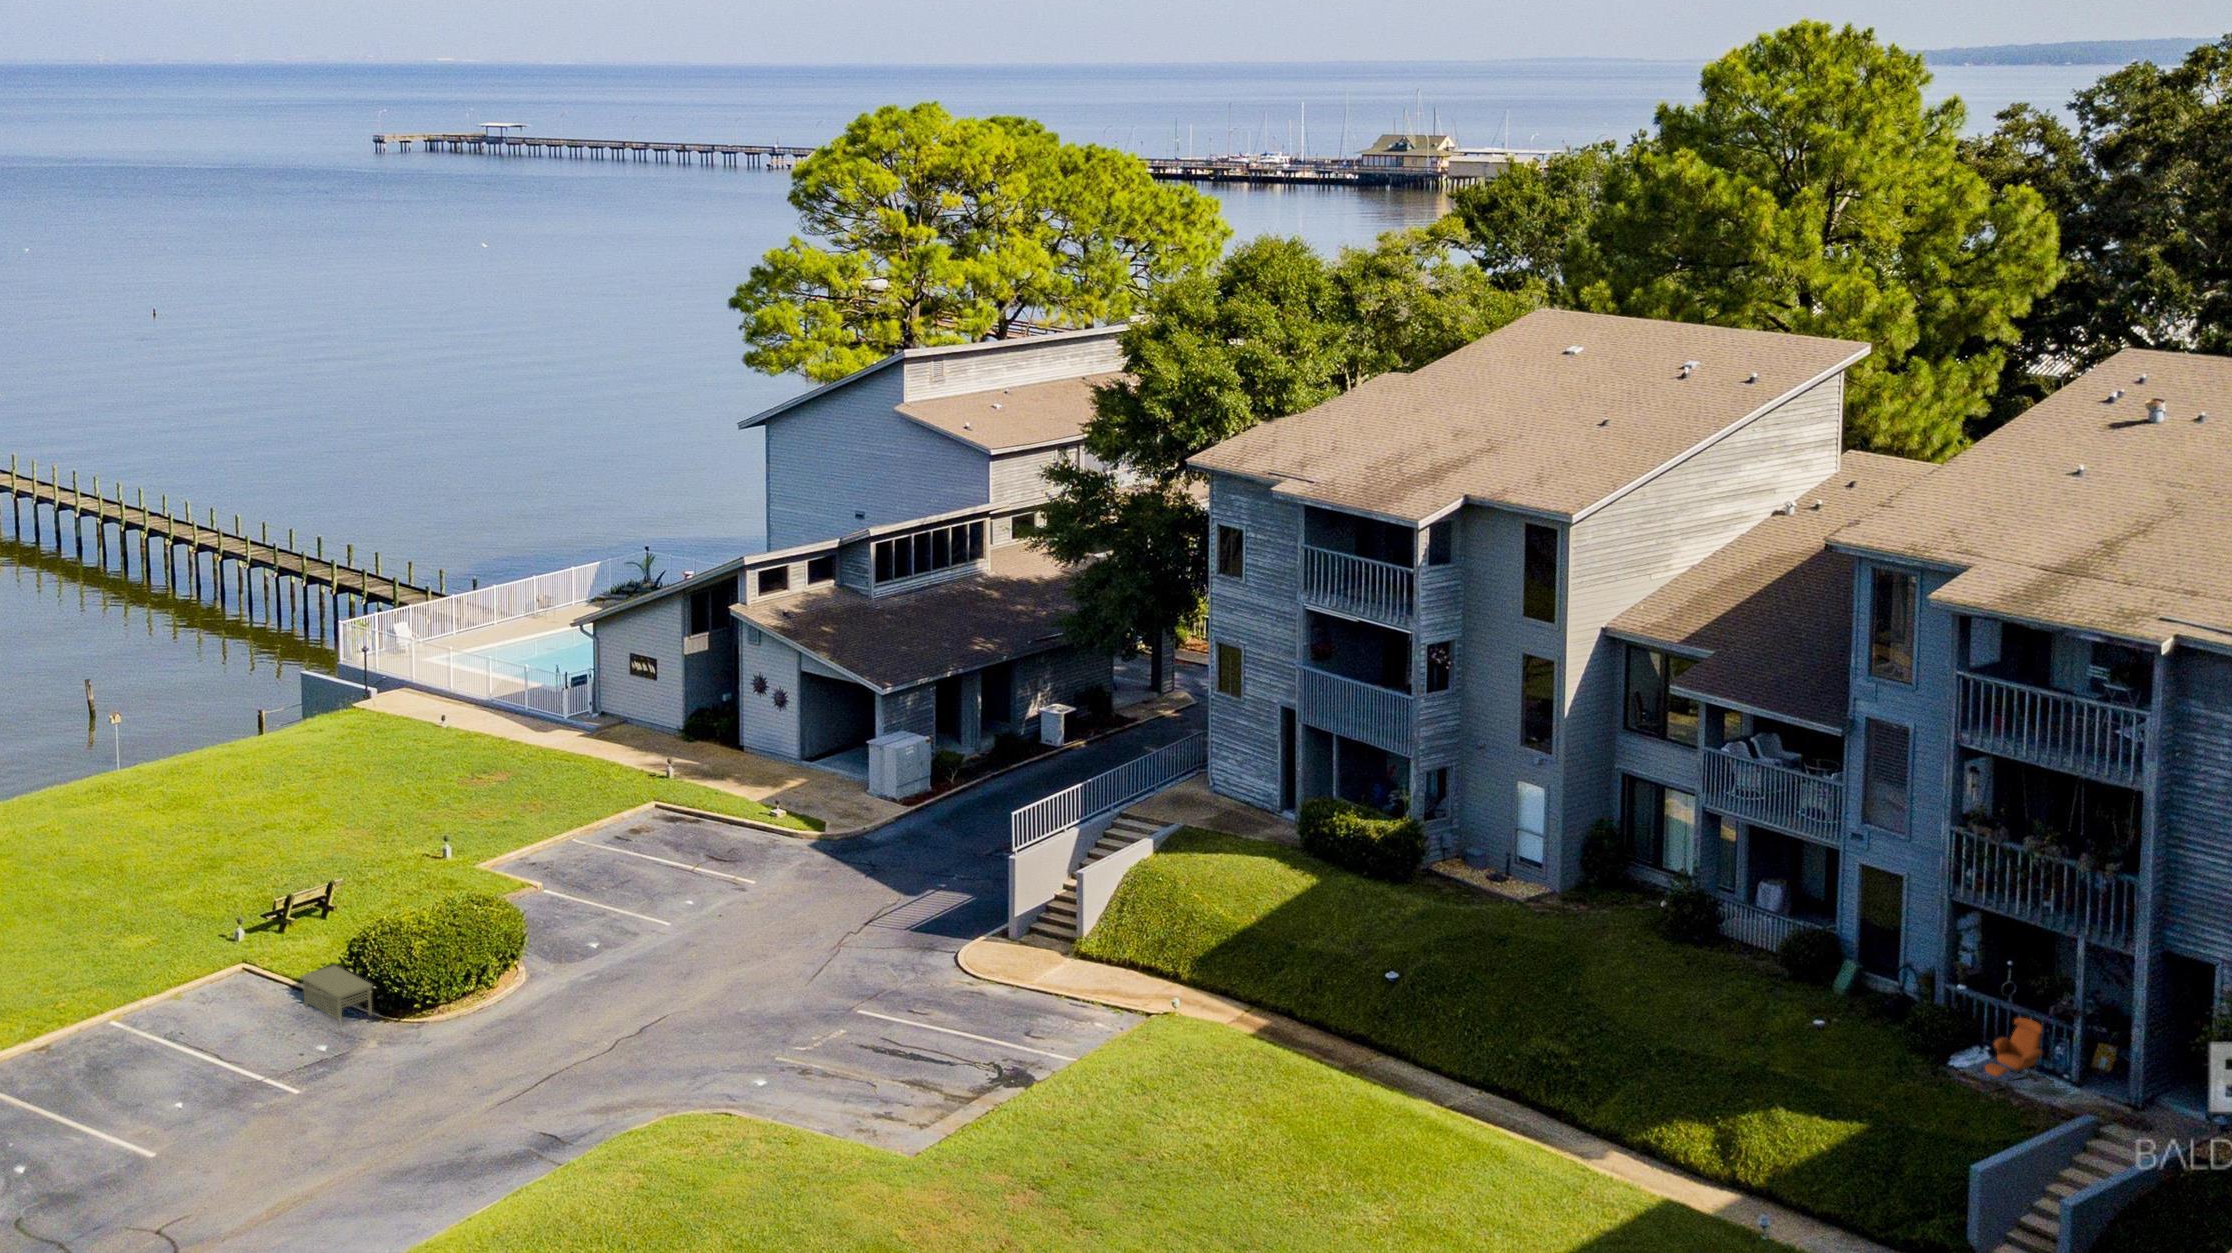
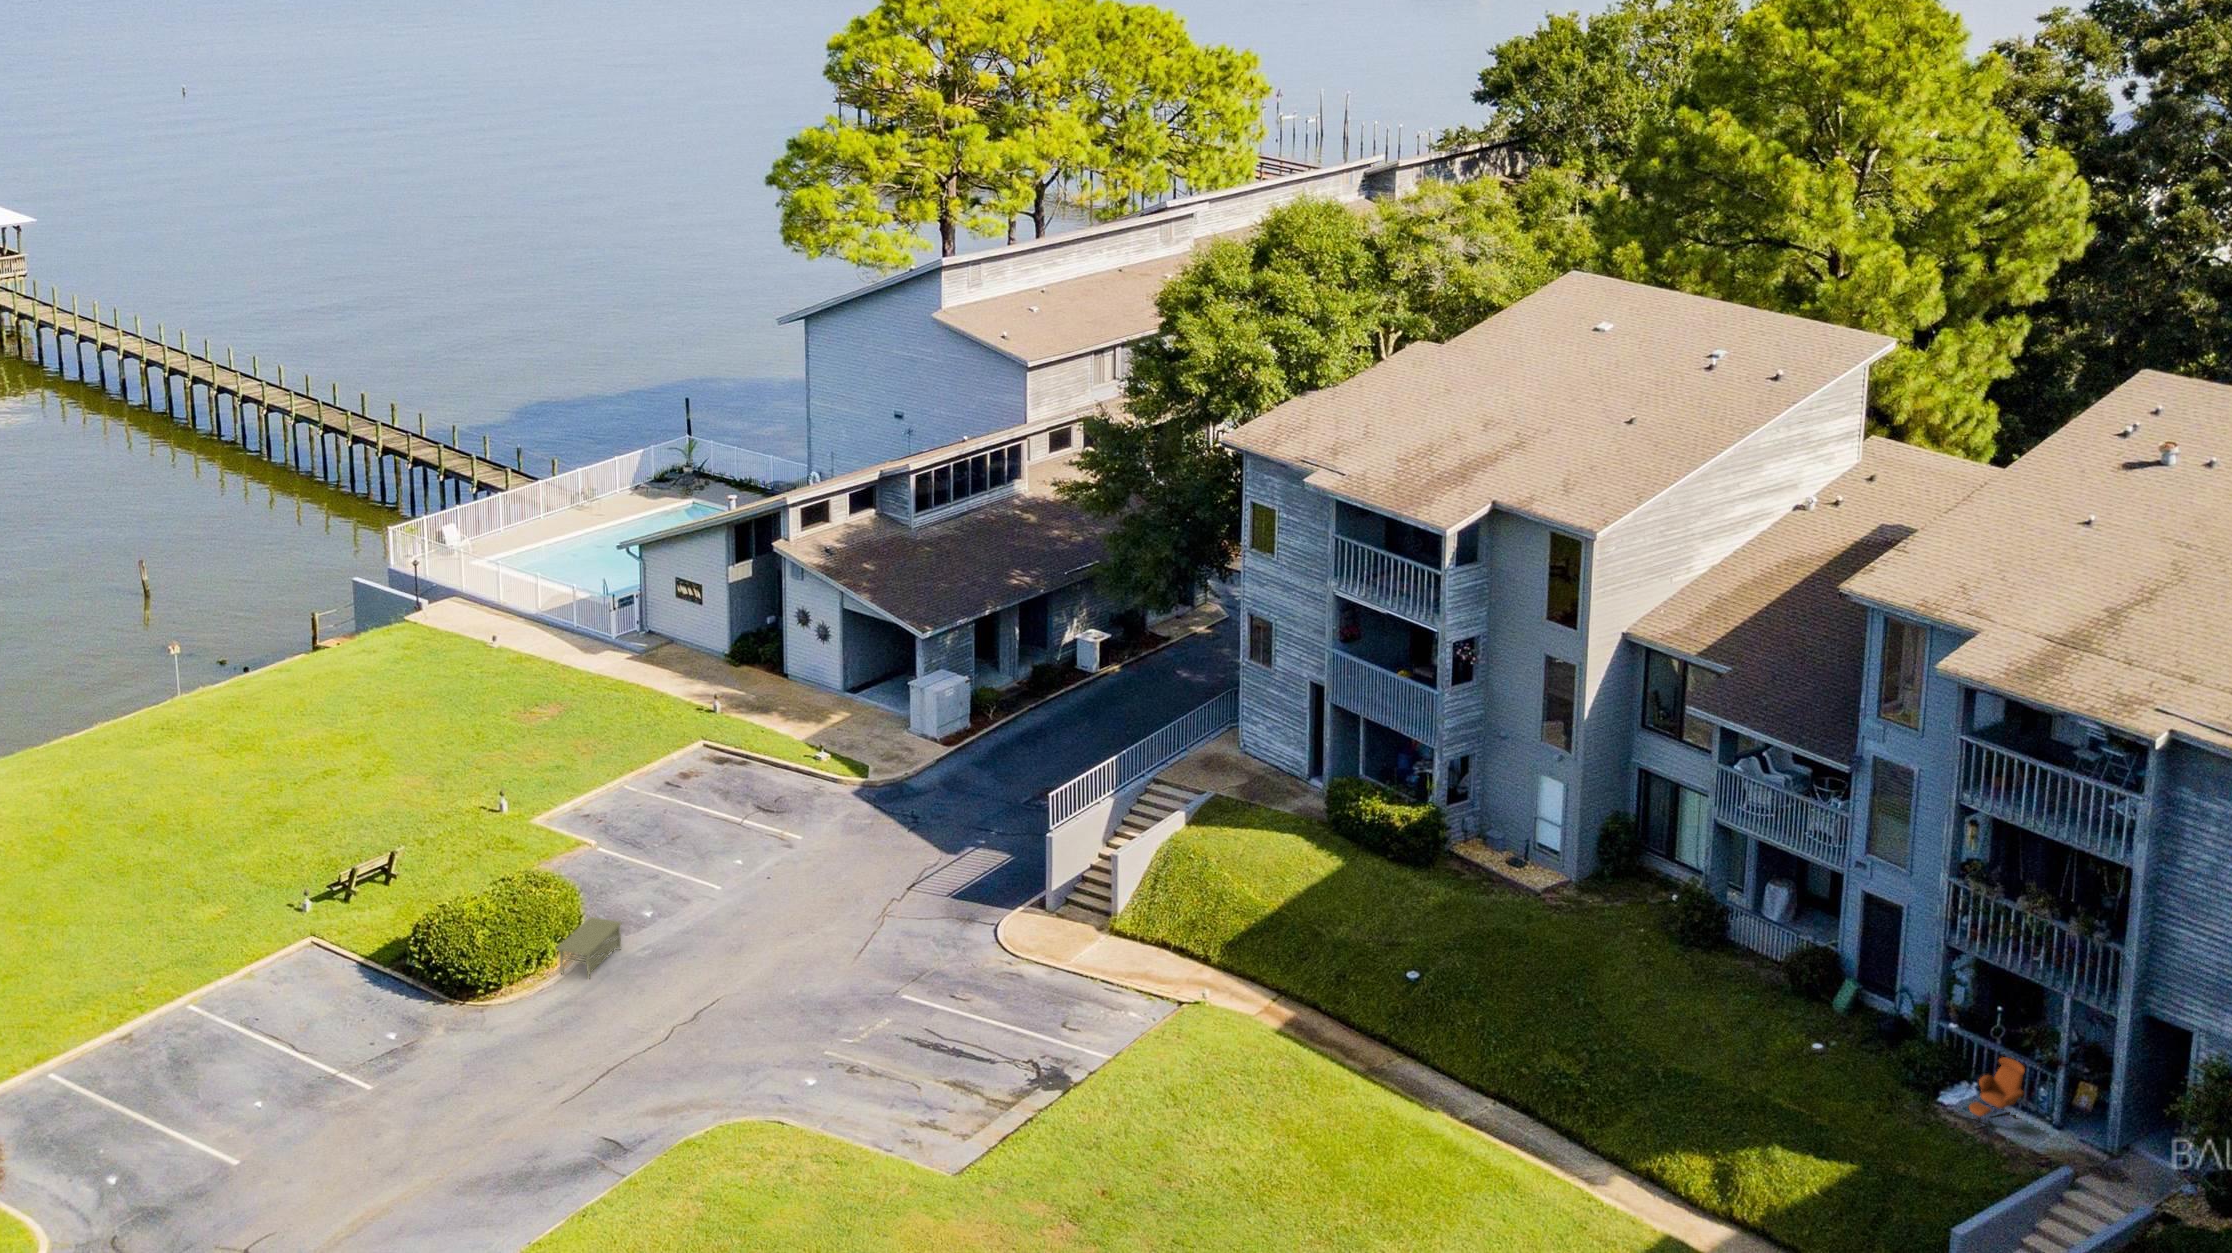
storage bench: present [301,965,372,1025] -> present [556,917,621,978]

